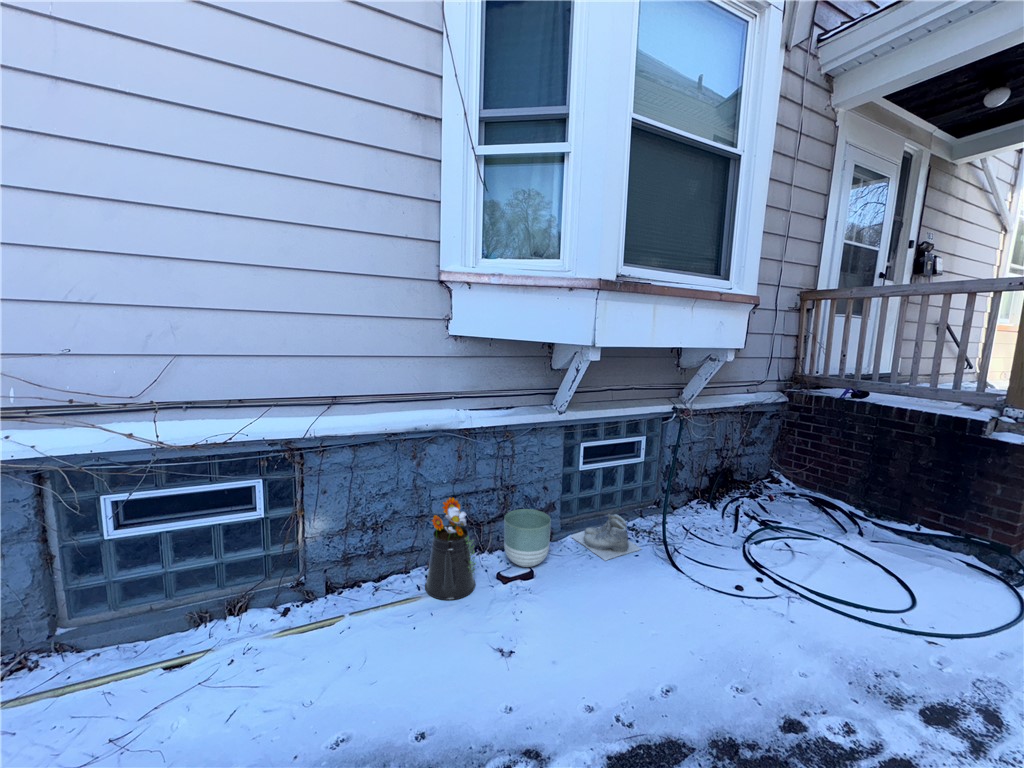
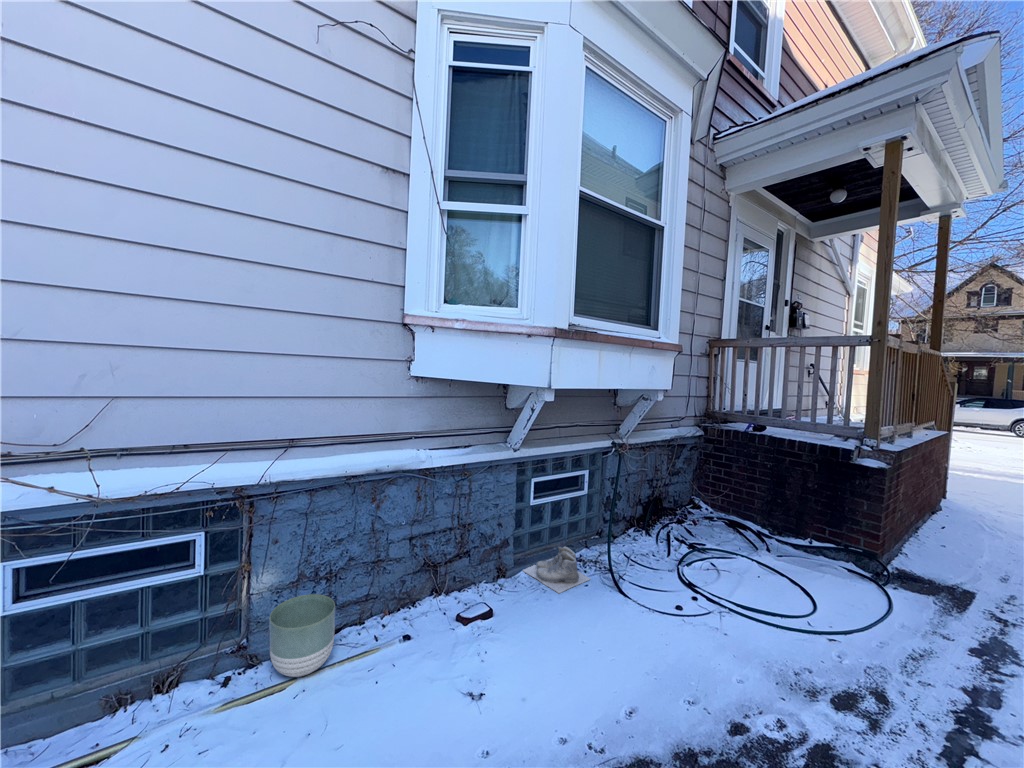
watering can: present [425,498,476,600] -> none [383,537,437,650]
planter: present [504,509,551,567] -> present [269,594,335,677]

